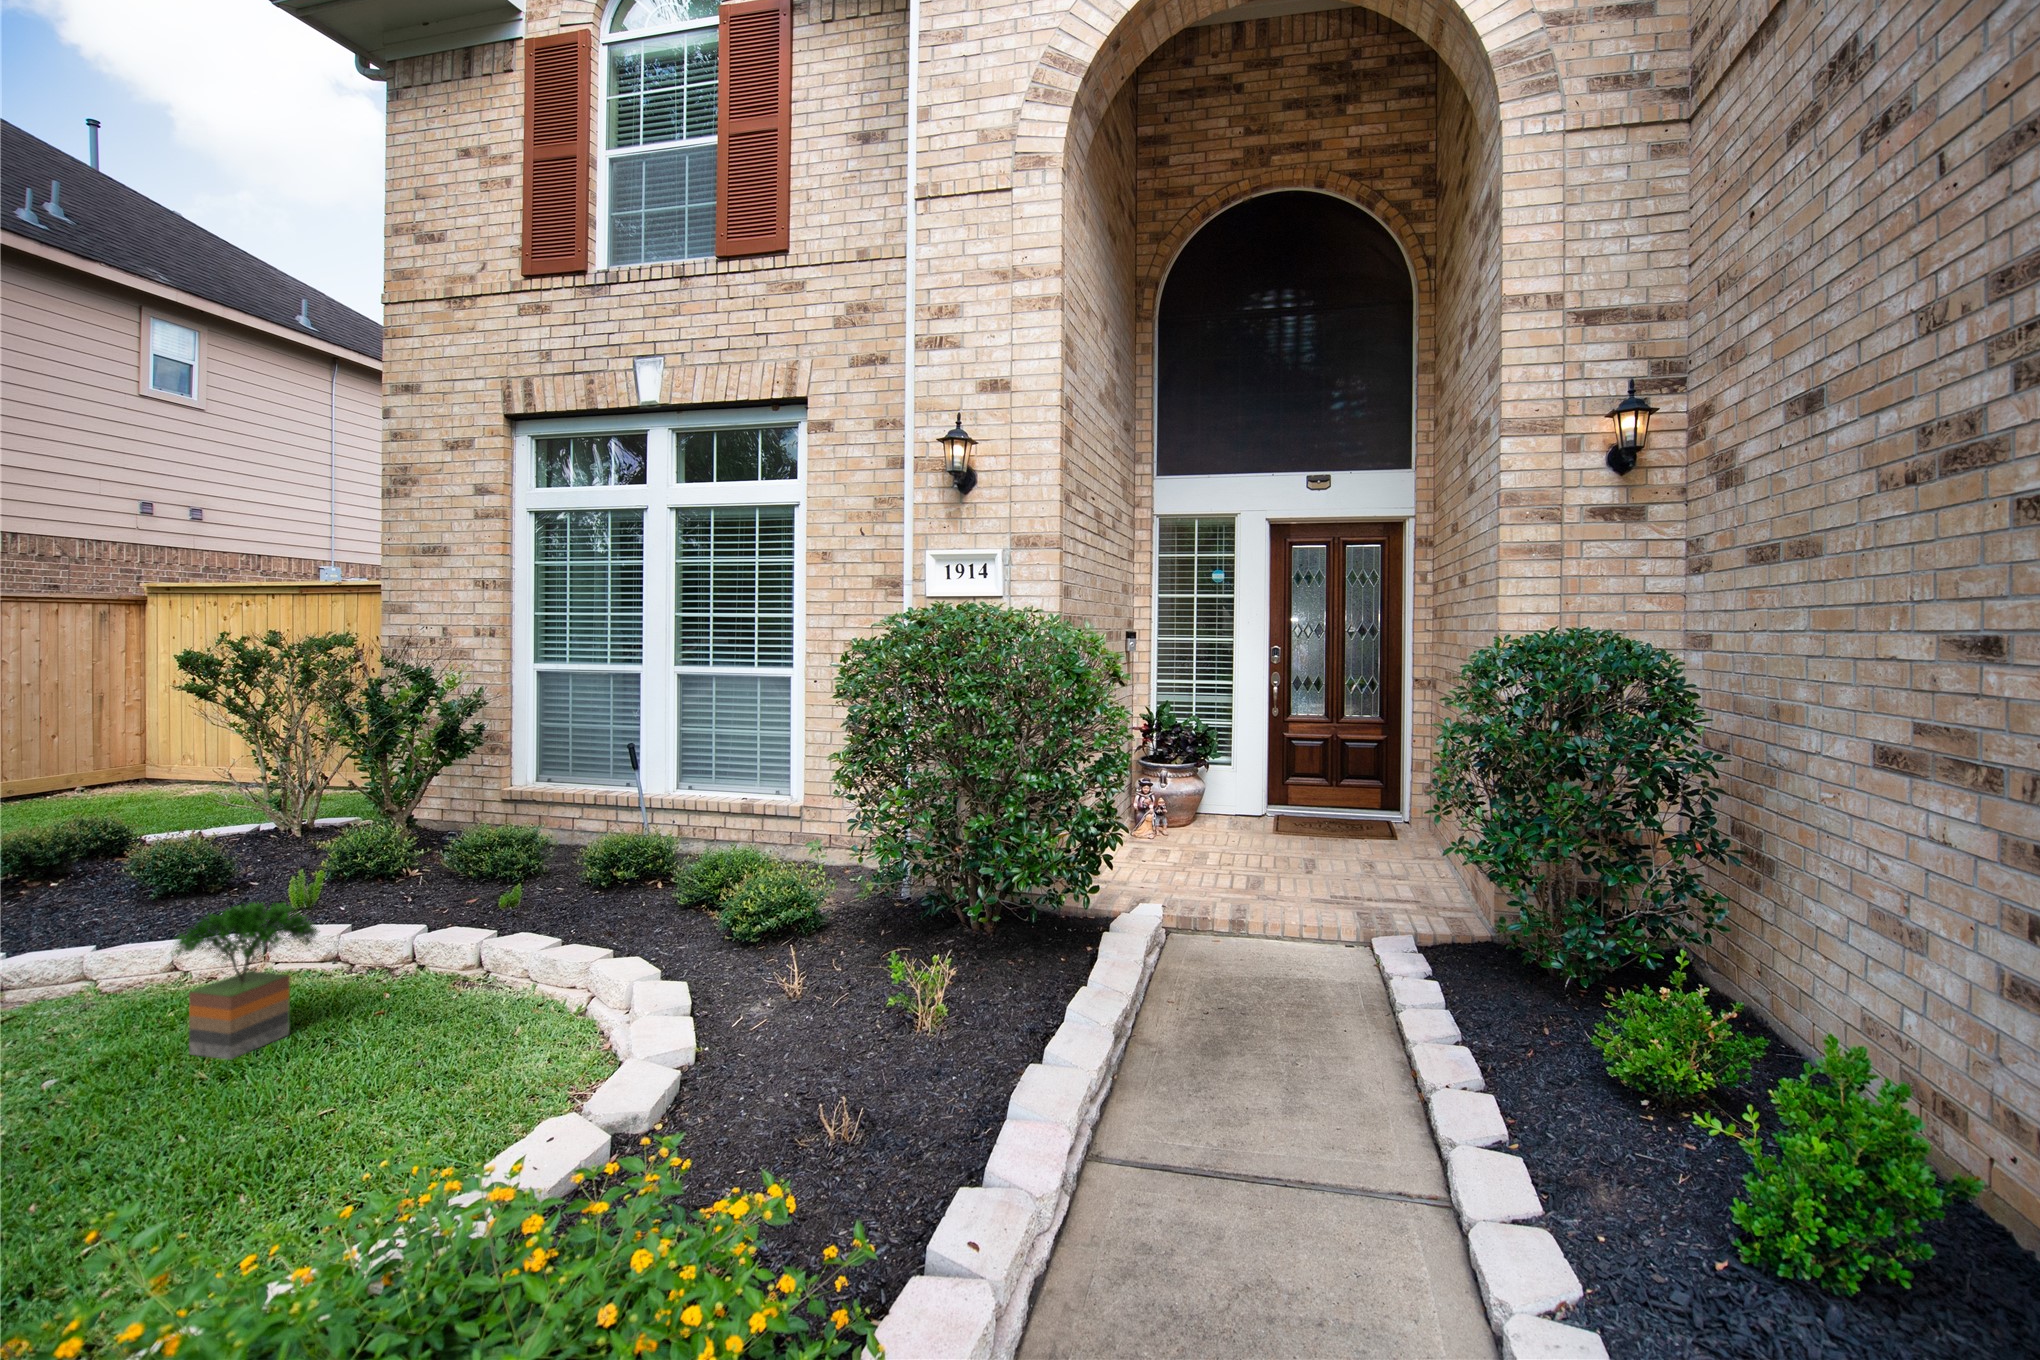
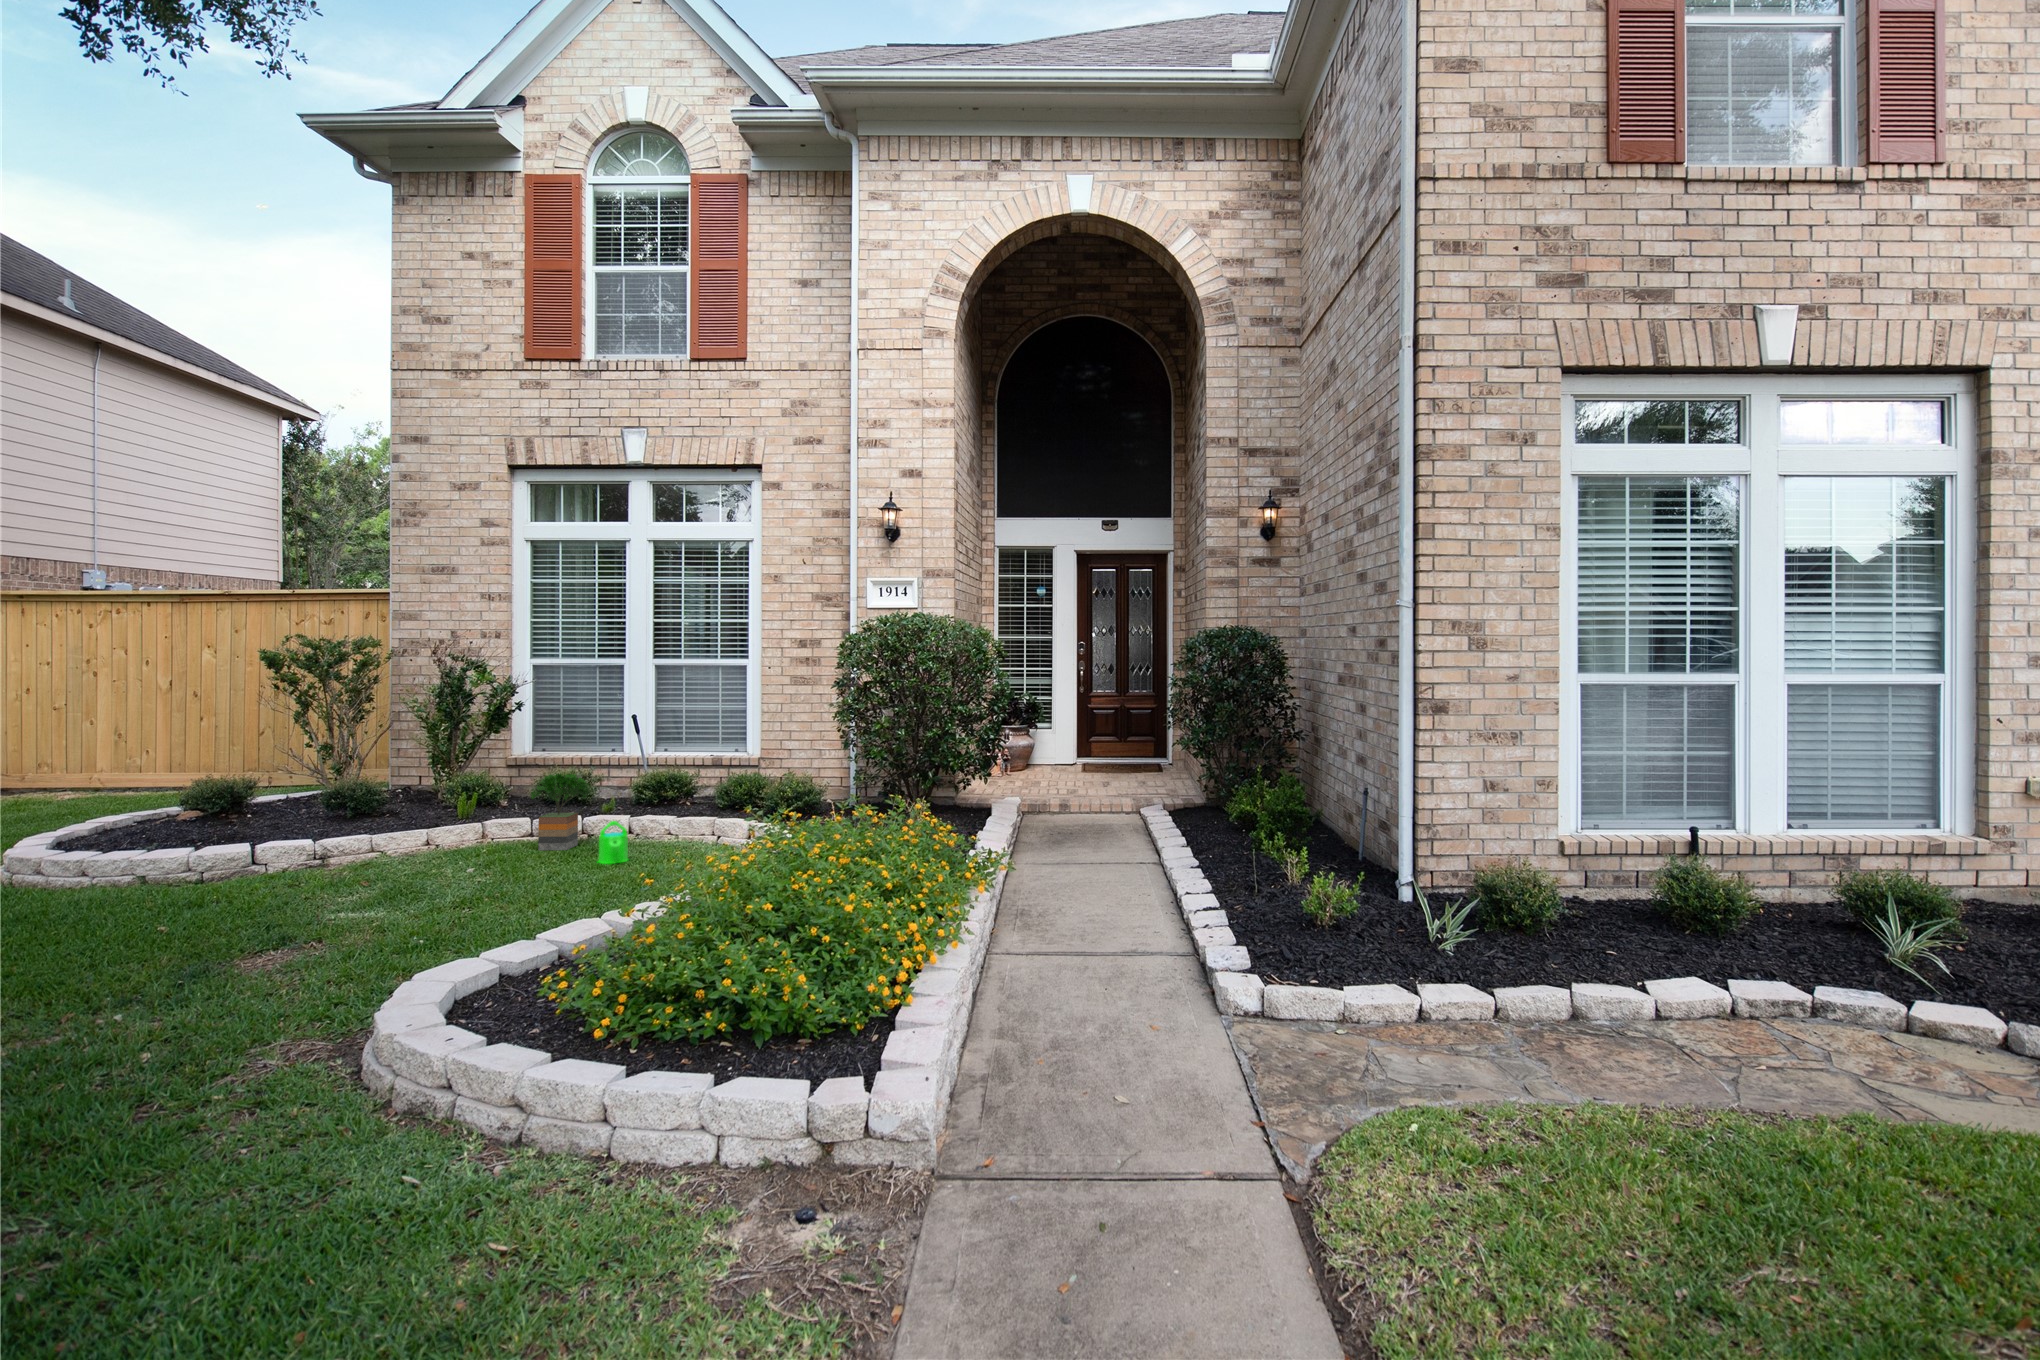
watering can: none [111,1059,231,1169] -> present [598,821,628,864]

